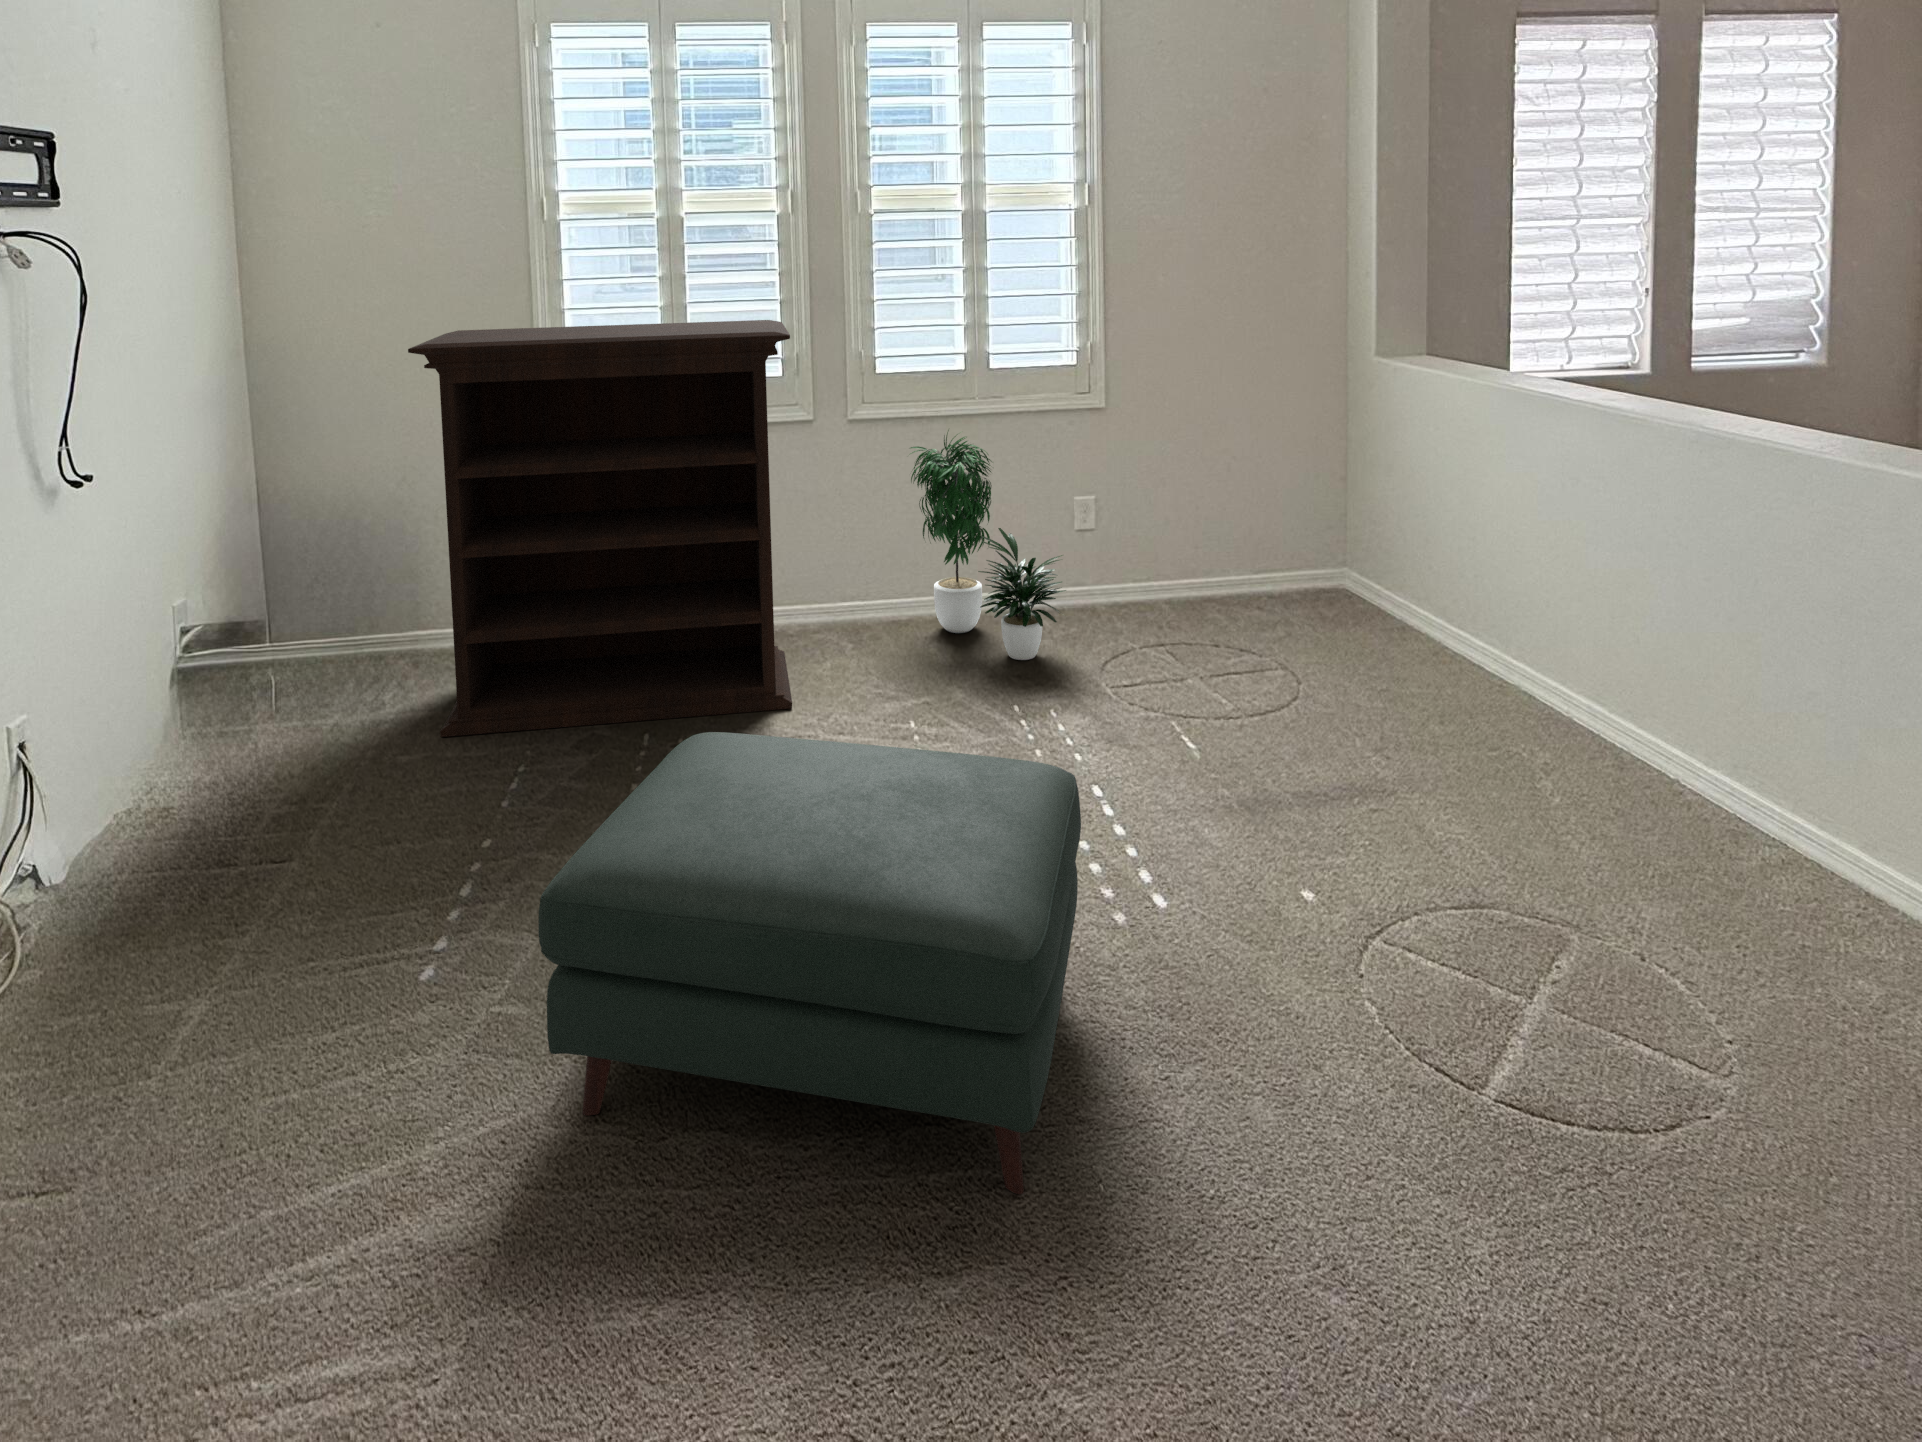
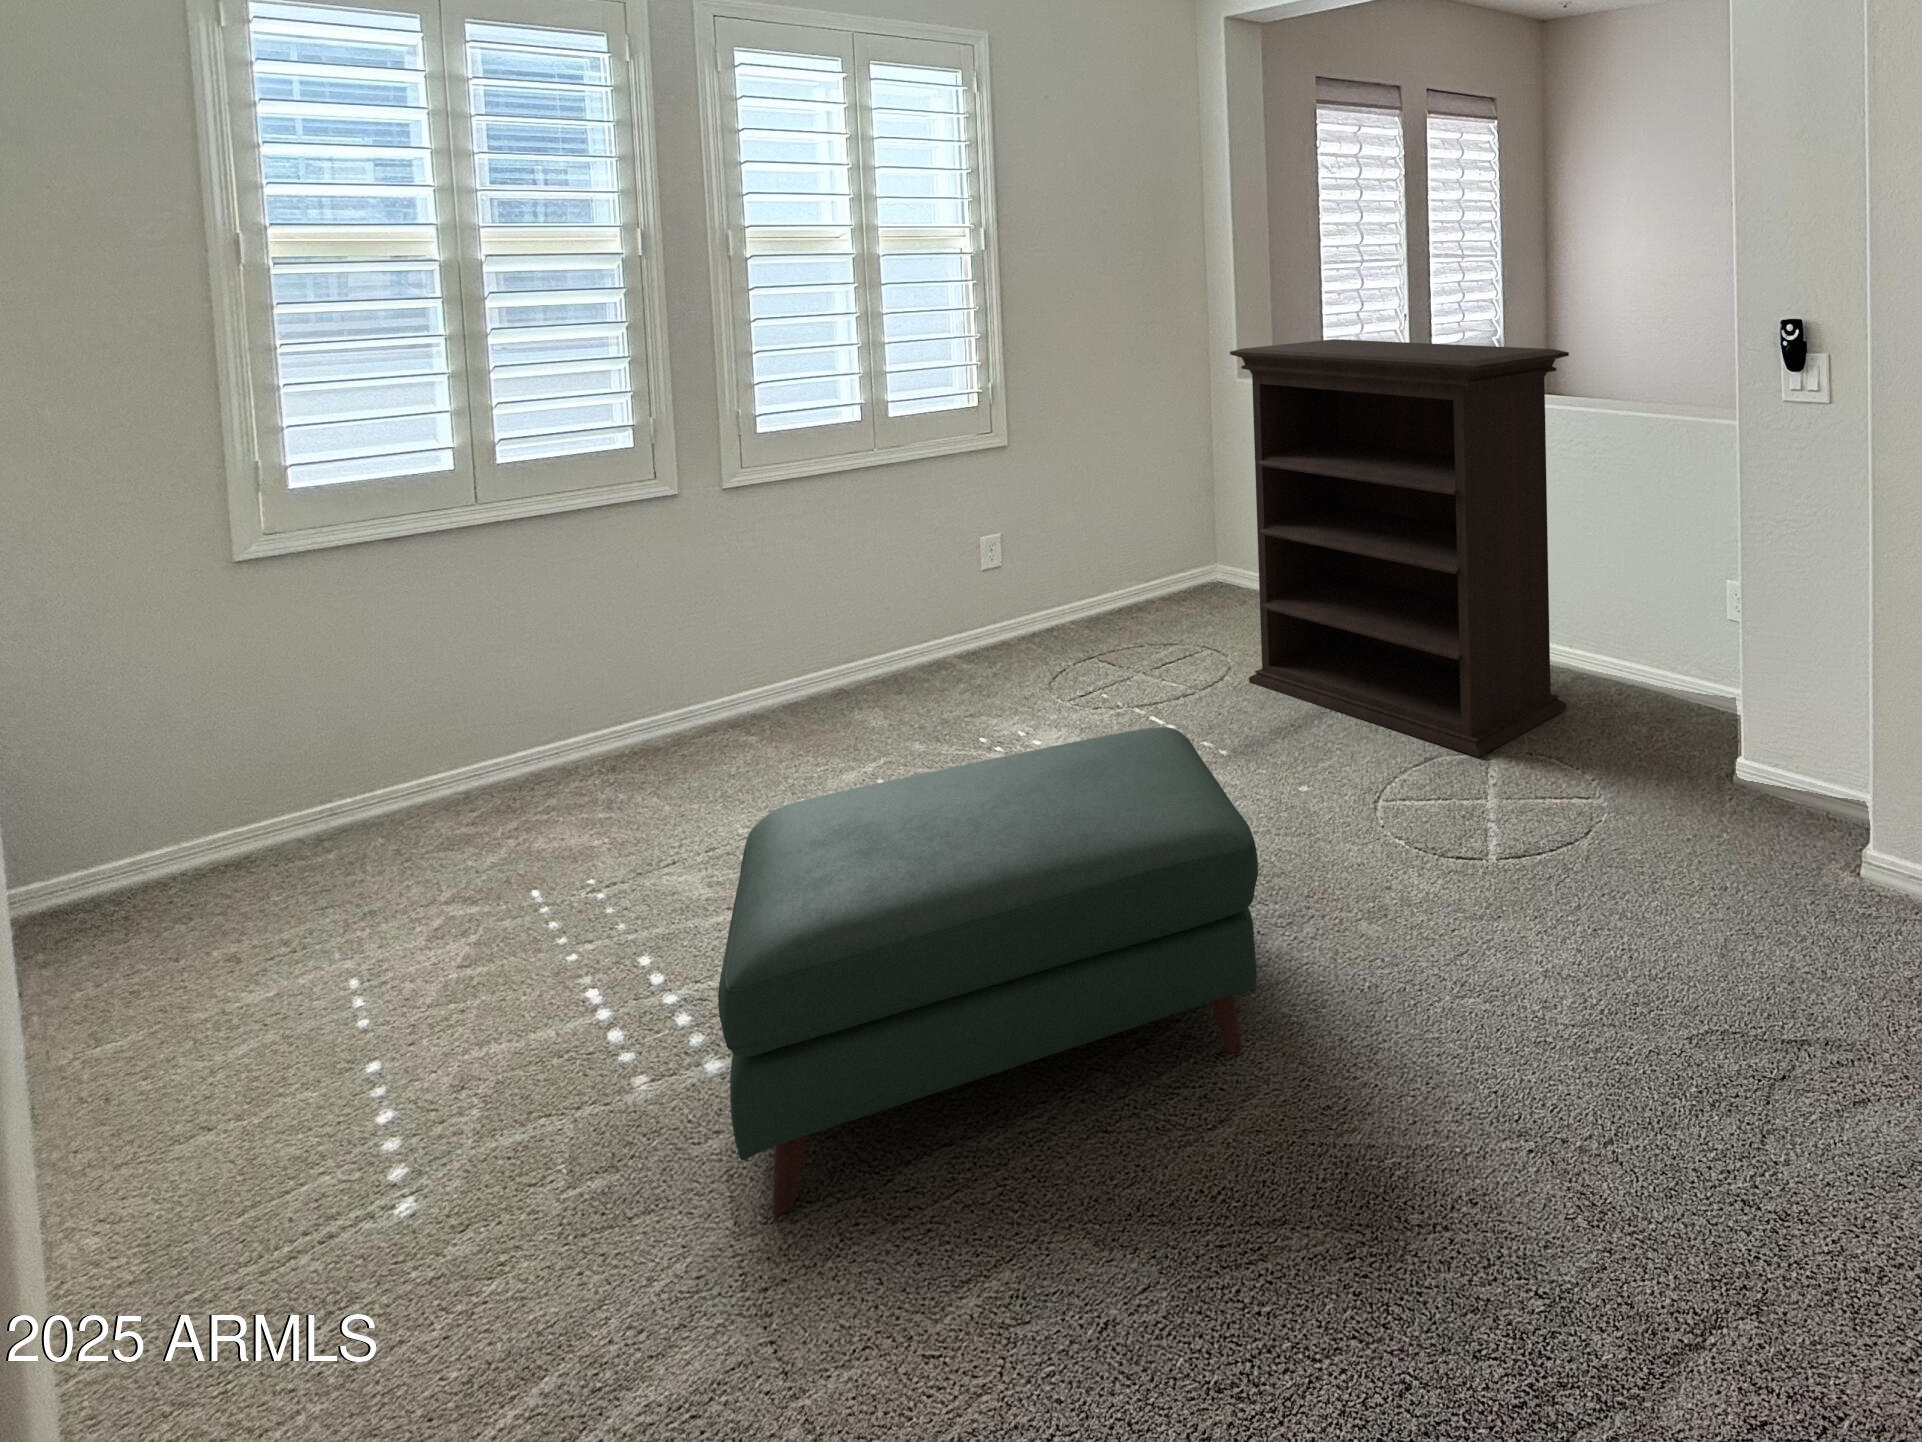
bookshelf: present [408,320,792,737] -> present [1230,339,1569,757]
potted plant: present [911,430,1066,660] -> none [811,481,1013,702]

